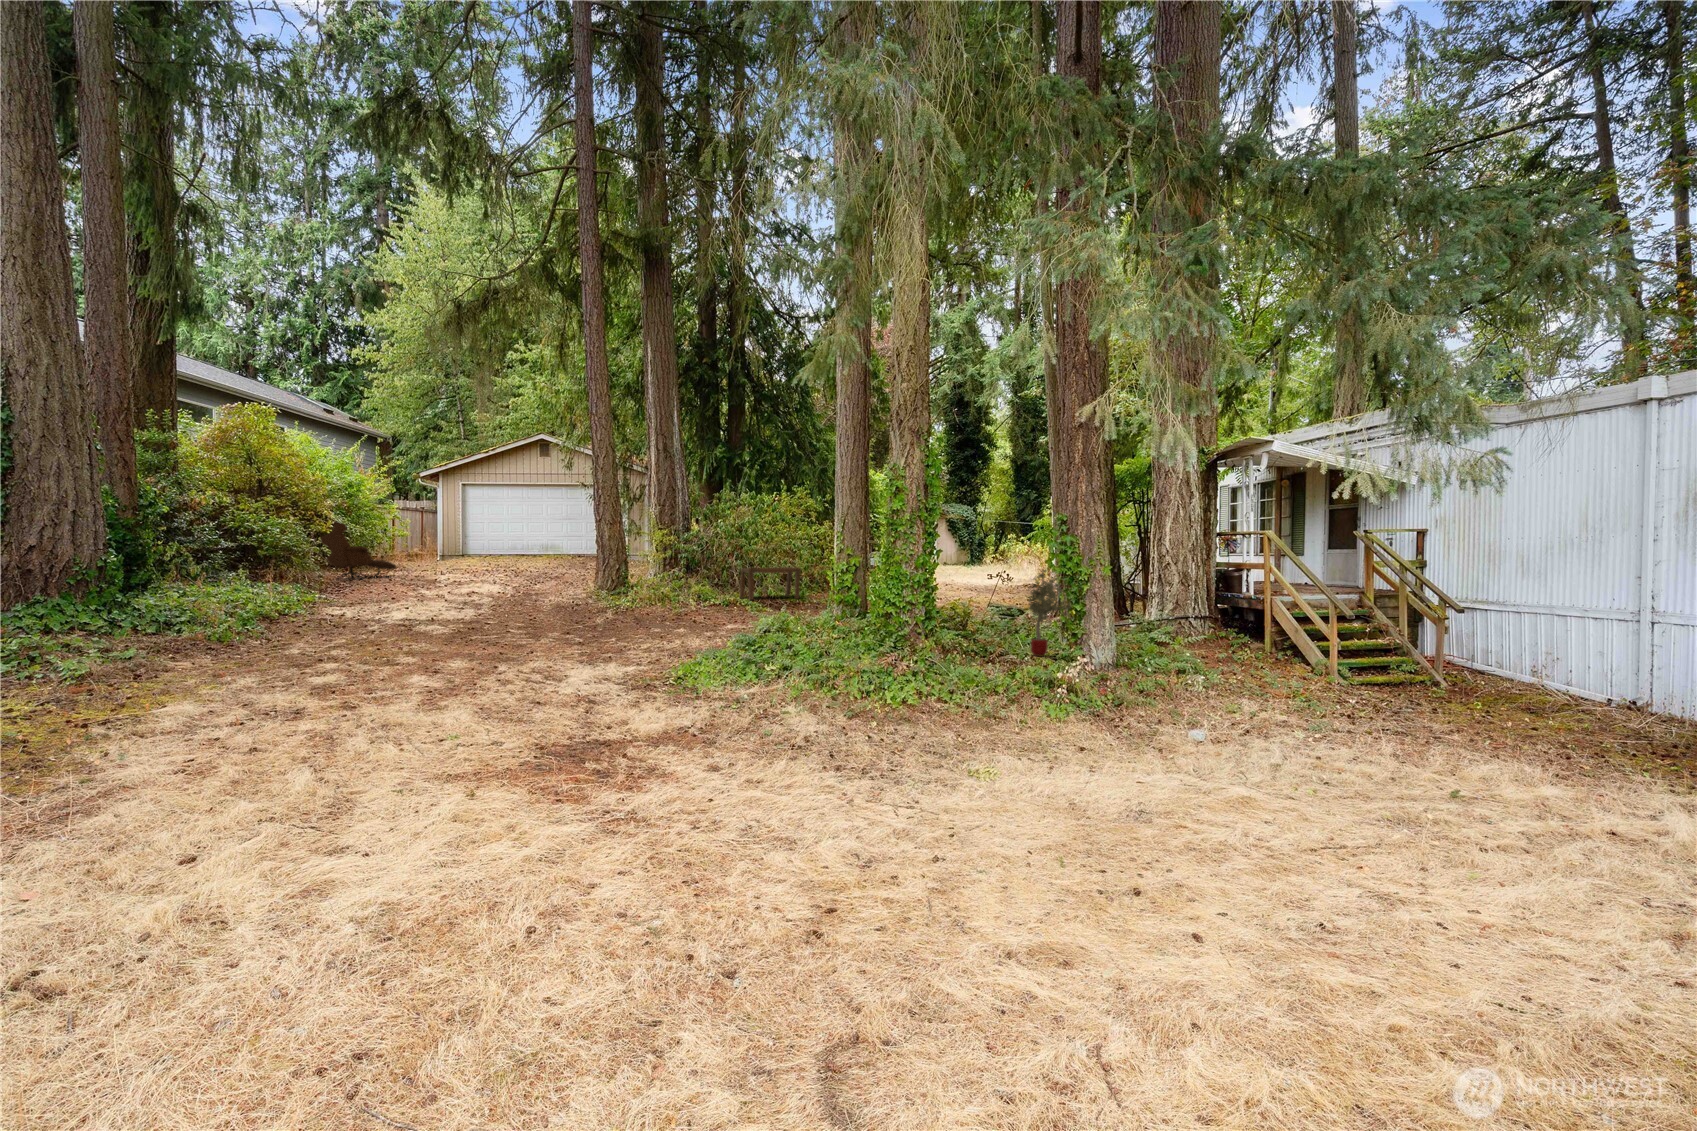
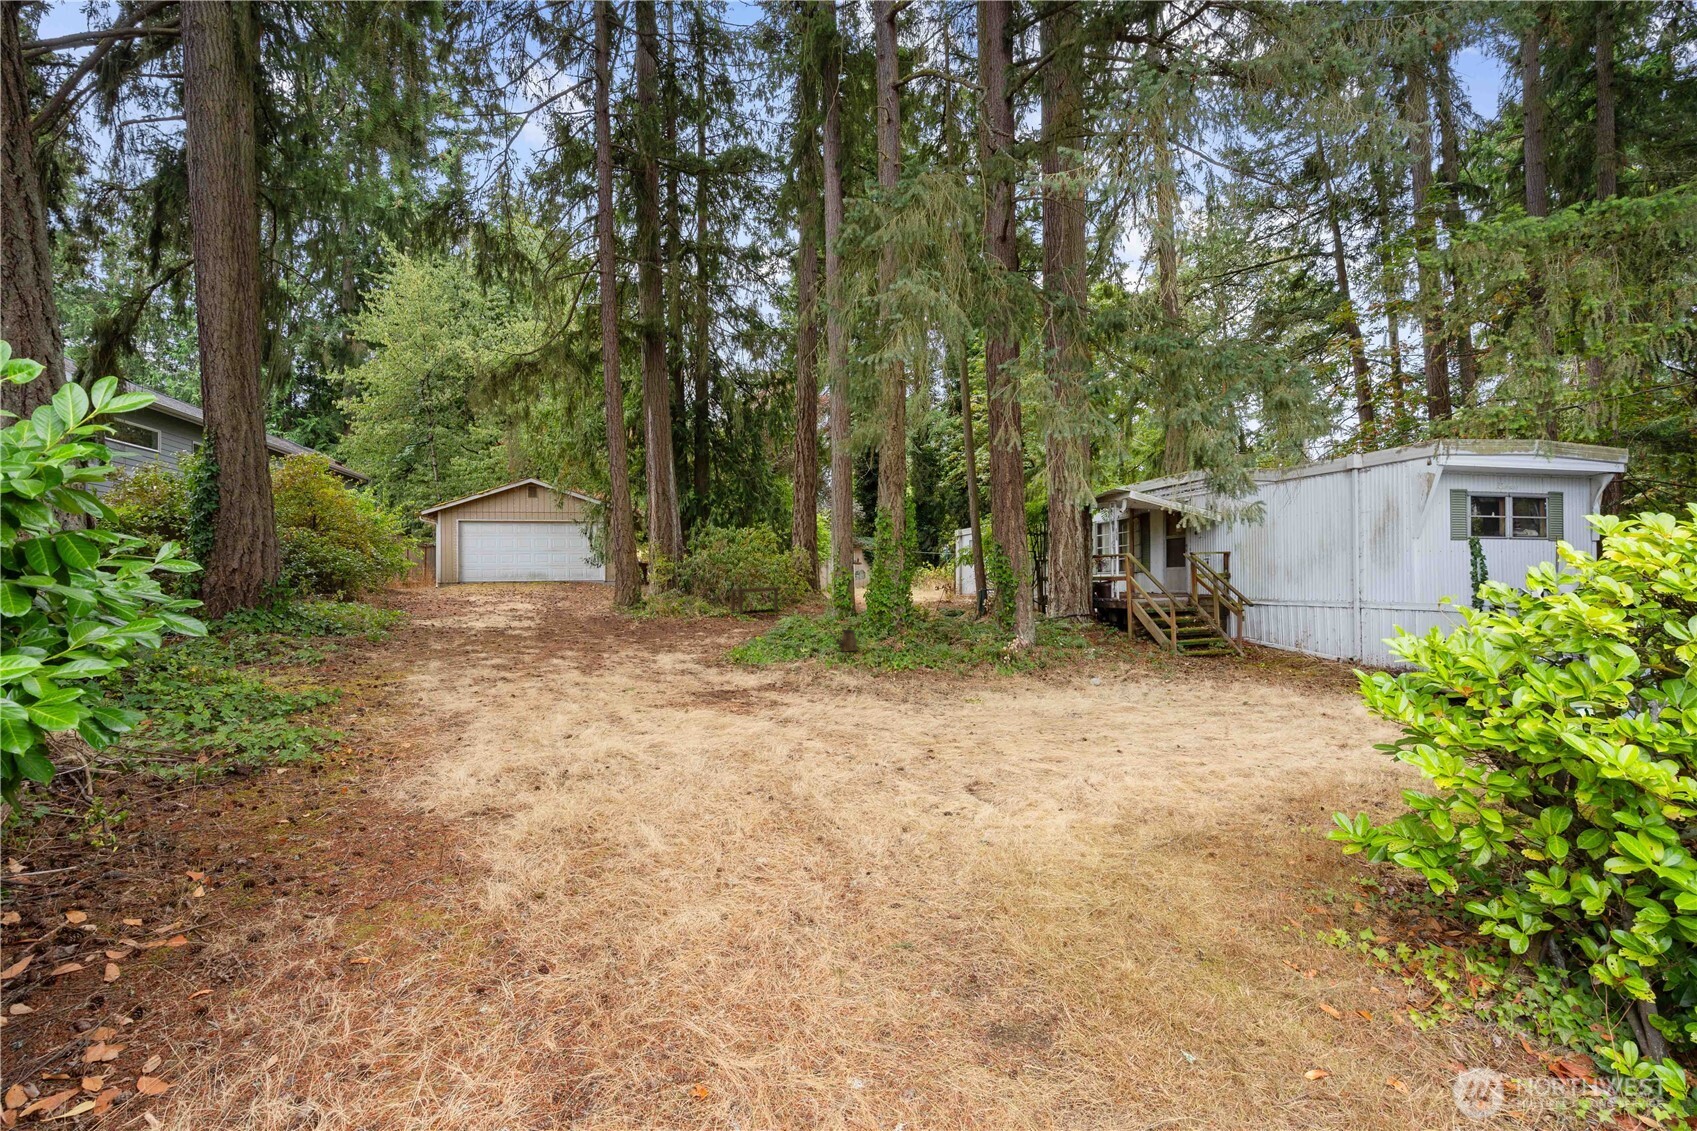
lounge chair: present [321,521,396,579] -> none [365,559,429,608]
potted tree: present [1029,570,1072,656] -> none [964,586,998,648]
watering can: none [829,622,879,654] -> present [831,629,861,652]

